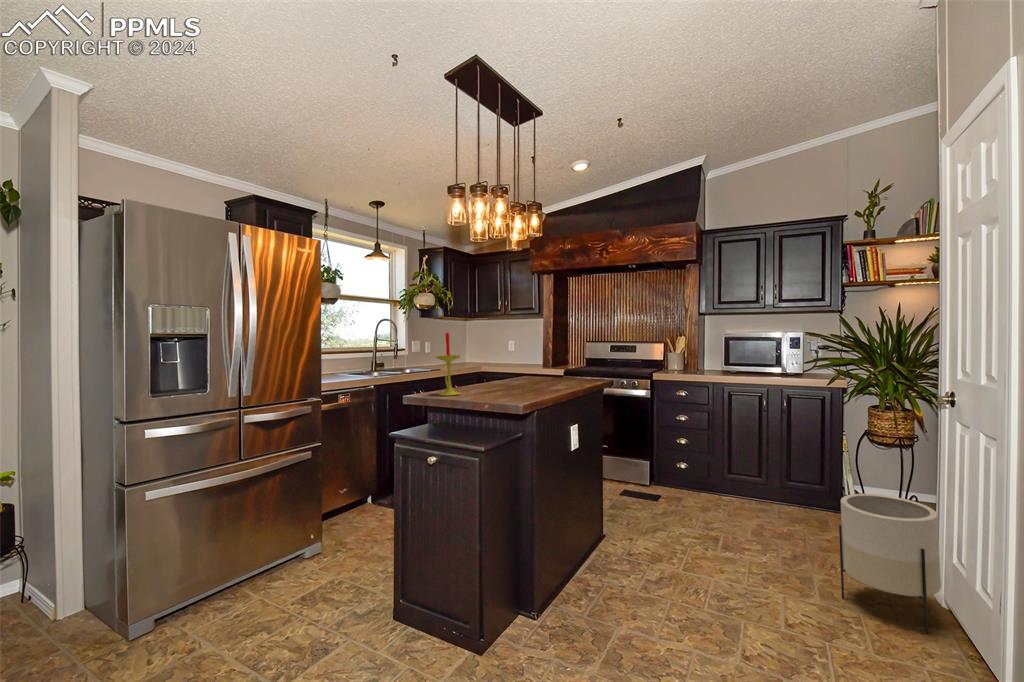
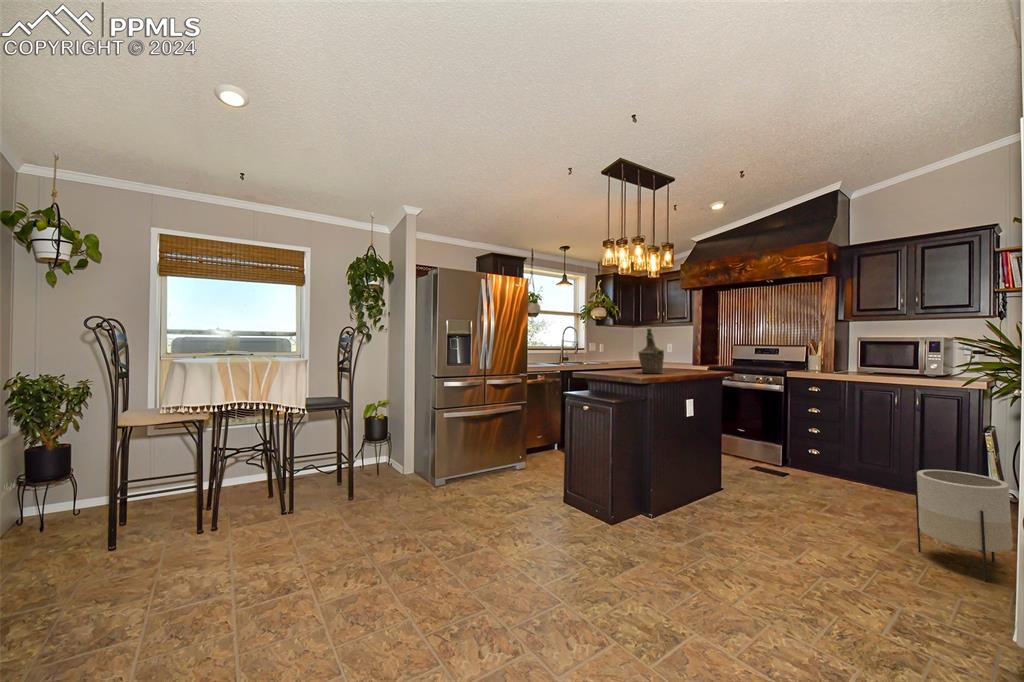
bottle: none [506,324,544,393] -> present [638,328,664,373]
candle: present [436,333,460,396] -> none [592,333,608,373]

